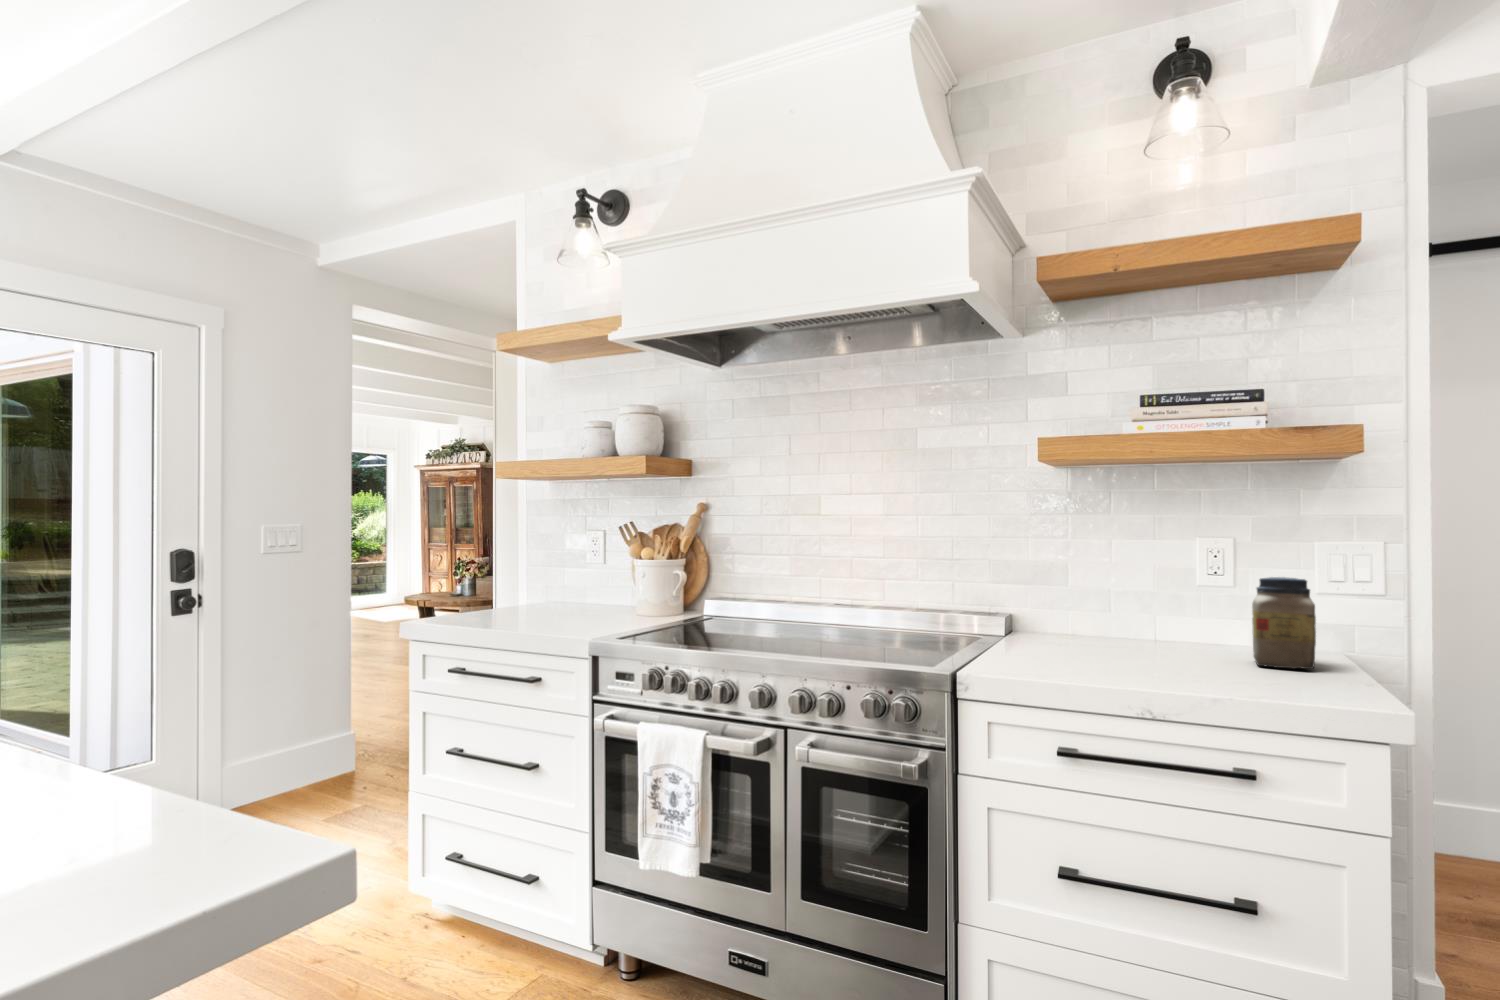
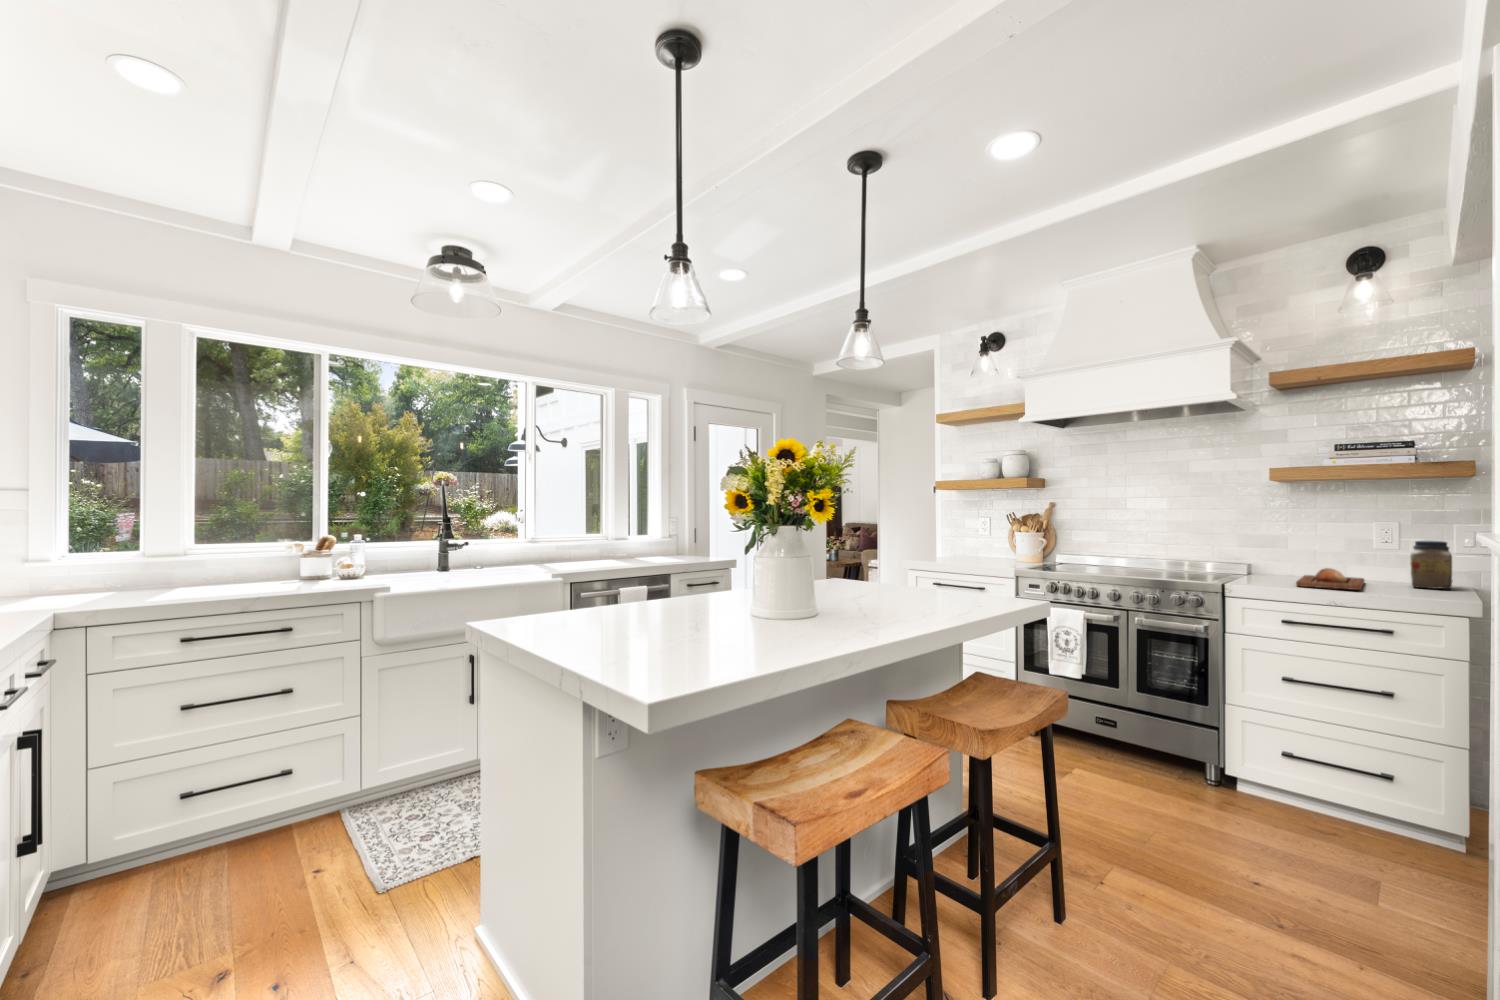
bread loaf: none [1080,630,1186,678] -> present [1296,568,1364,590]

